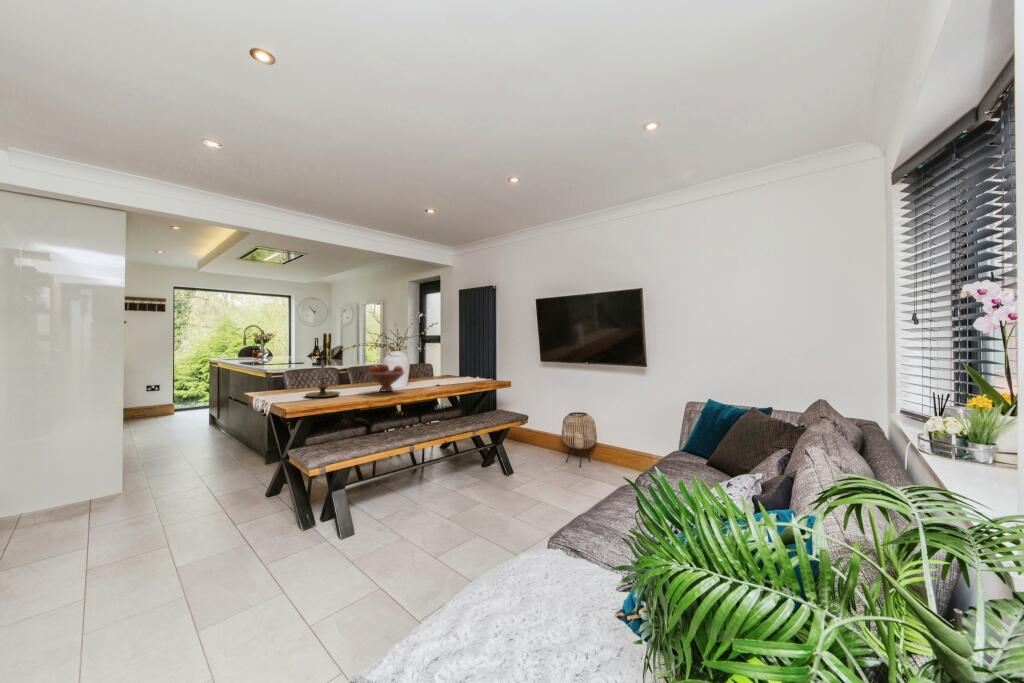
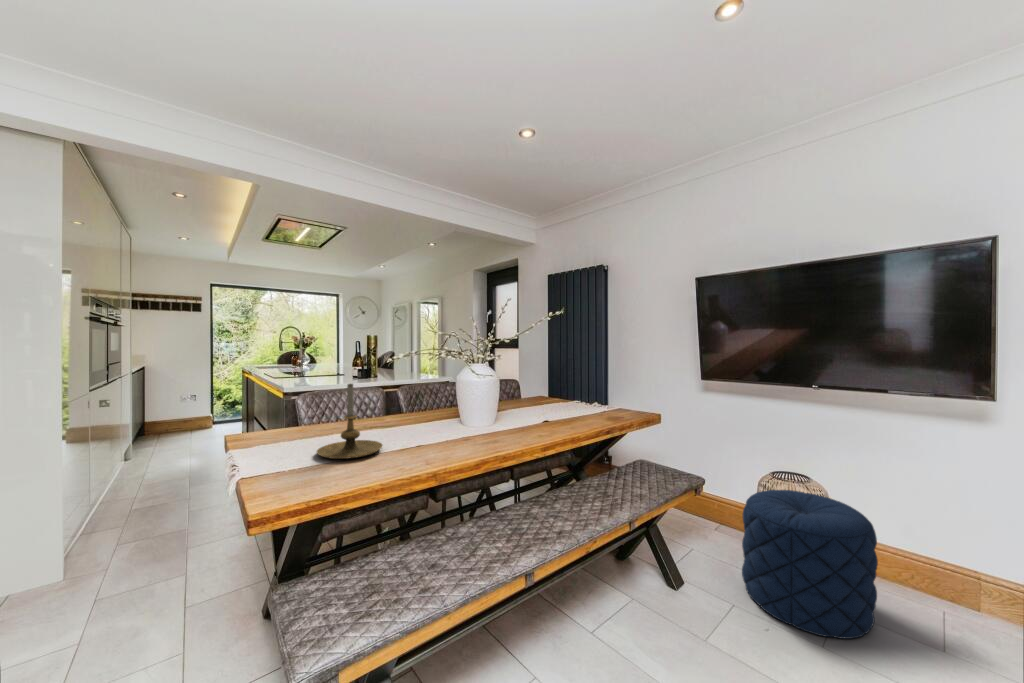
fruit bowl: present [368,364,404,391] -> none [431,387,495,439]
pouf: none [543,420,600,485] -> present [742,490,878,639]

